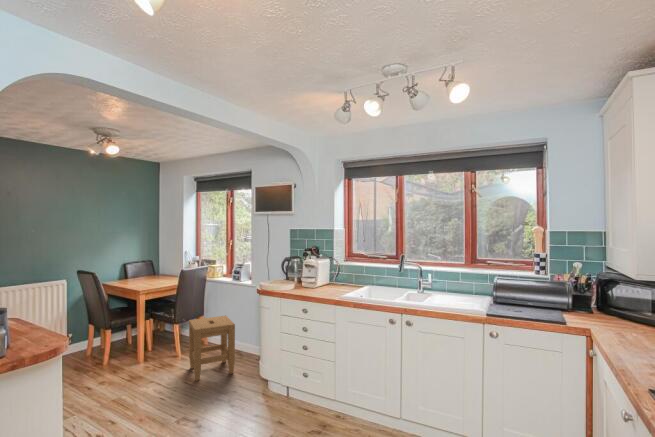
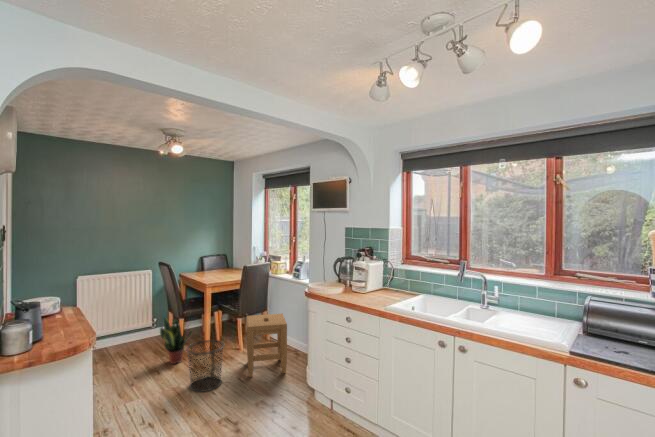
potted plant: none [87,327,126,378] -> present [160,318,192,364]
waste bin: none [129,347,171,401] -> present [187,340,224,392]

